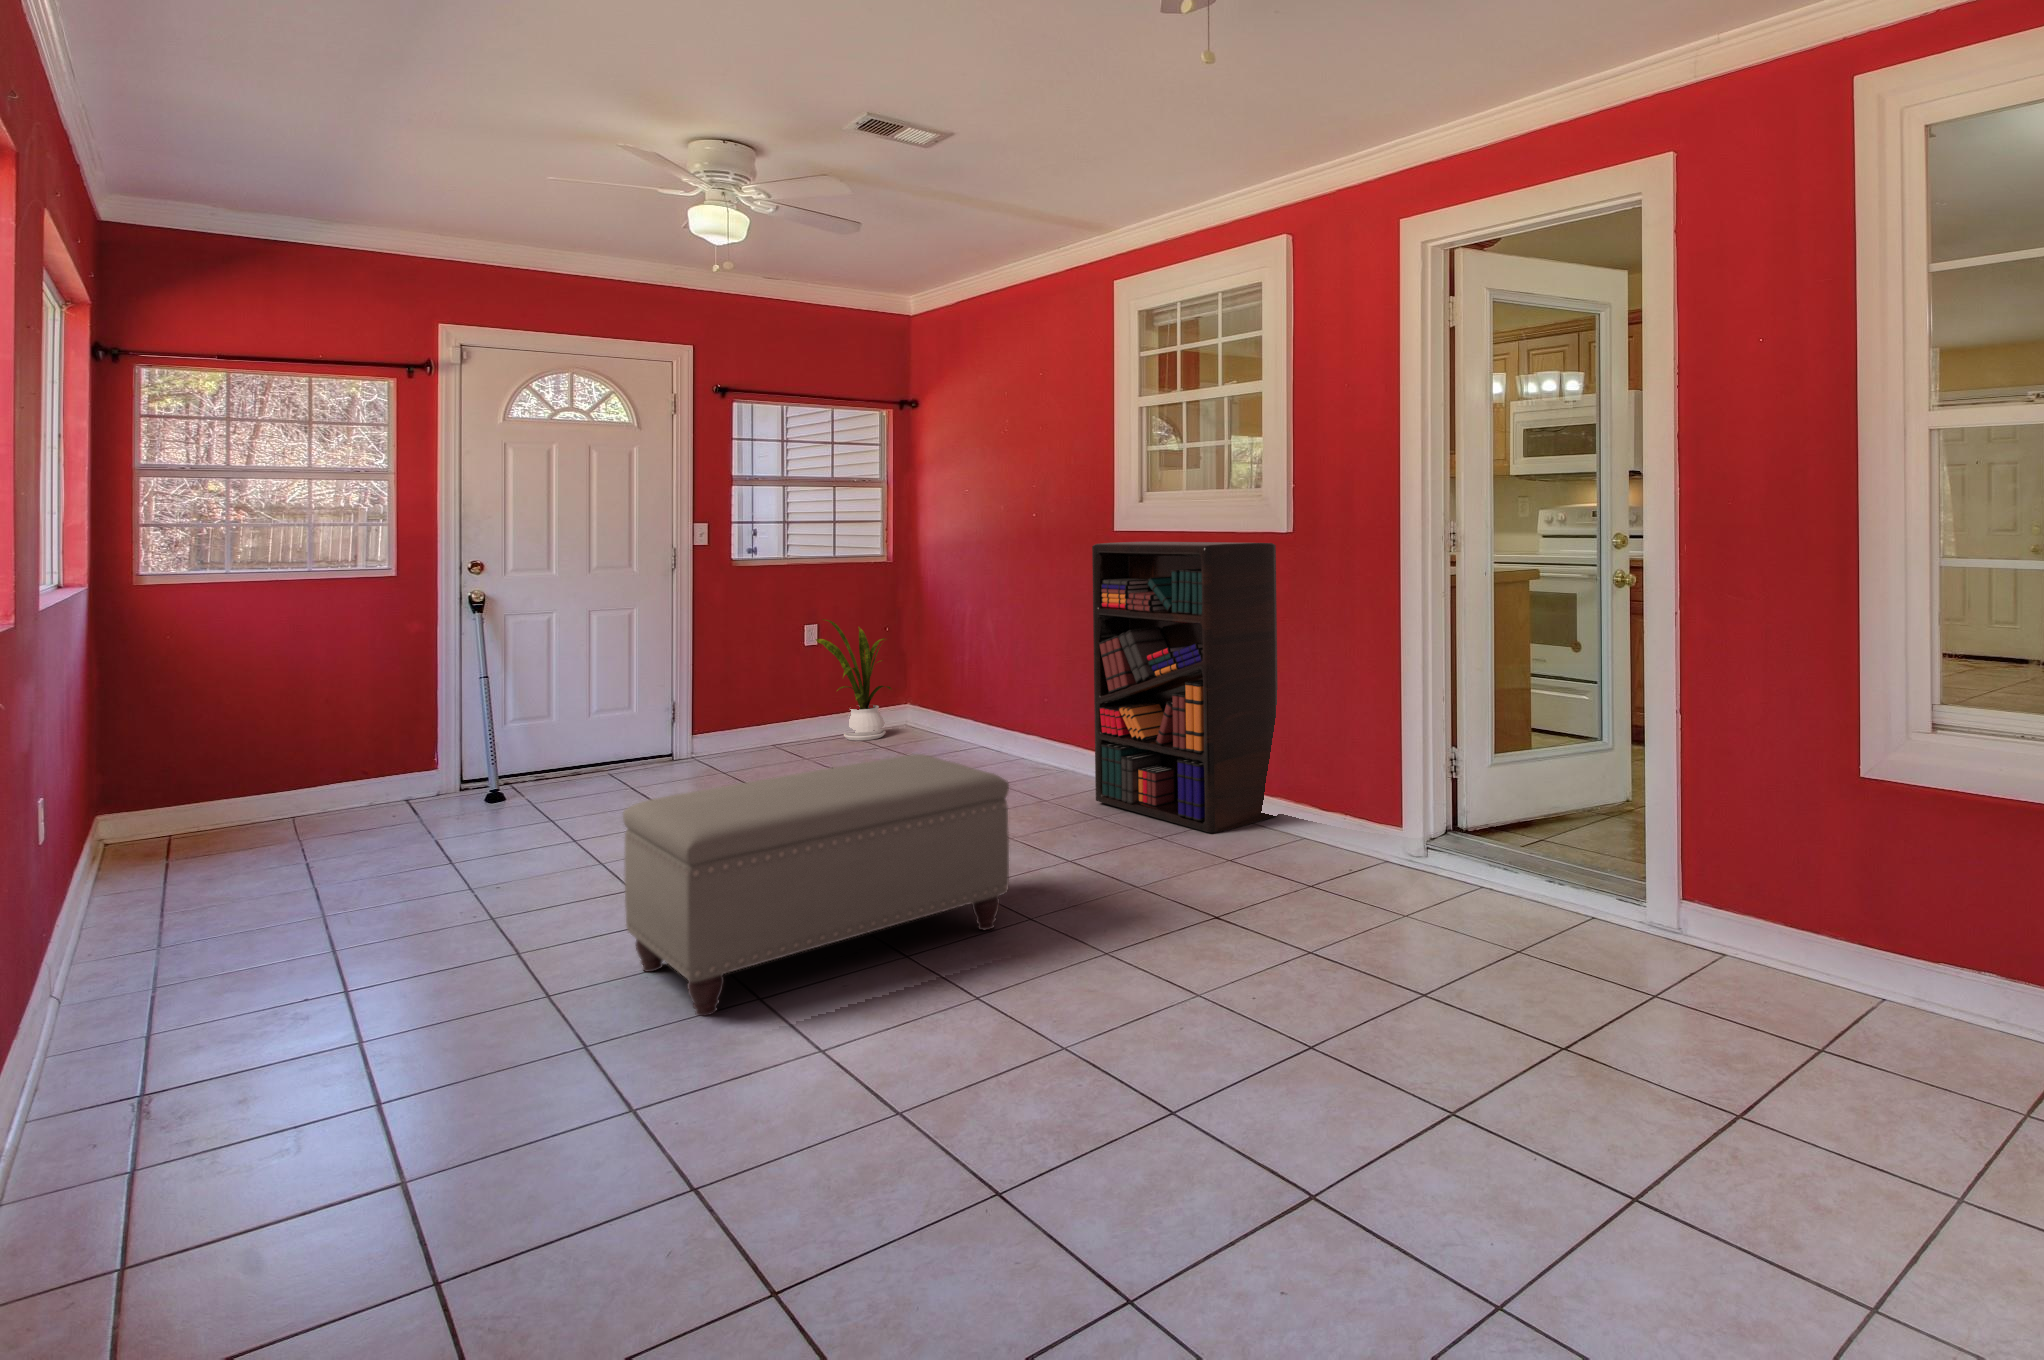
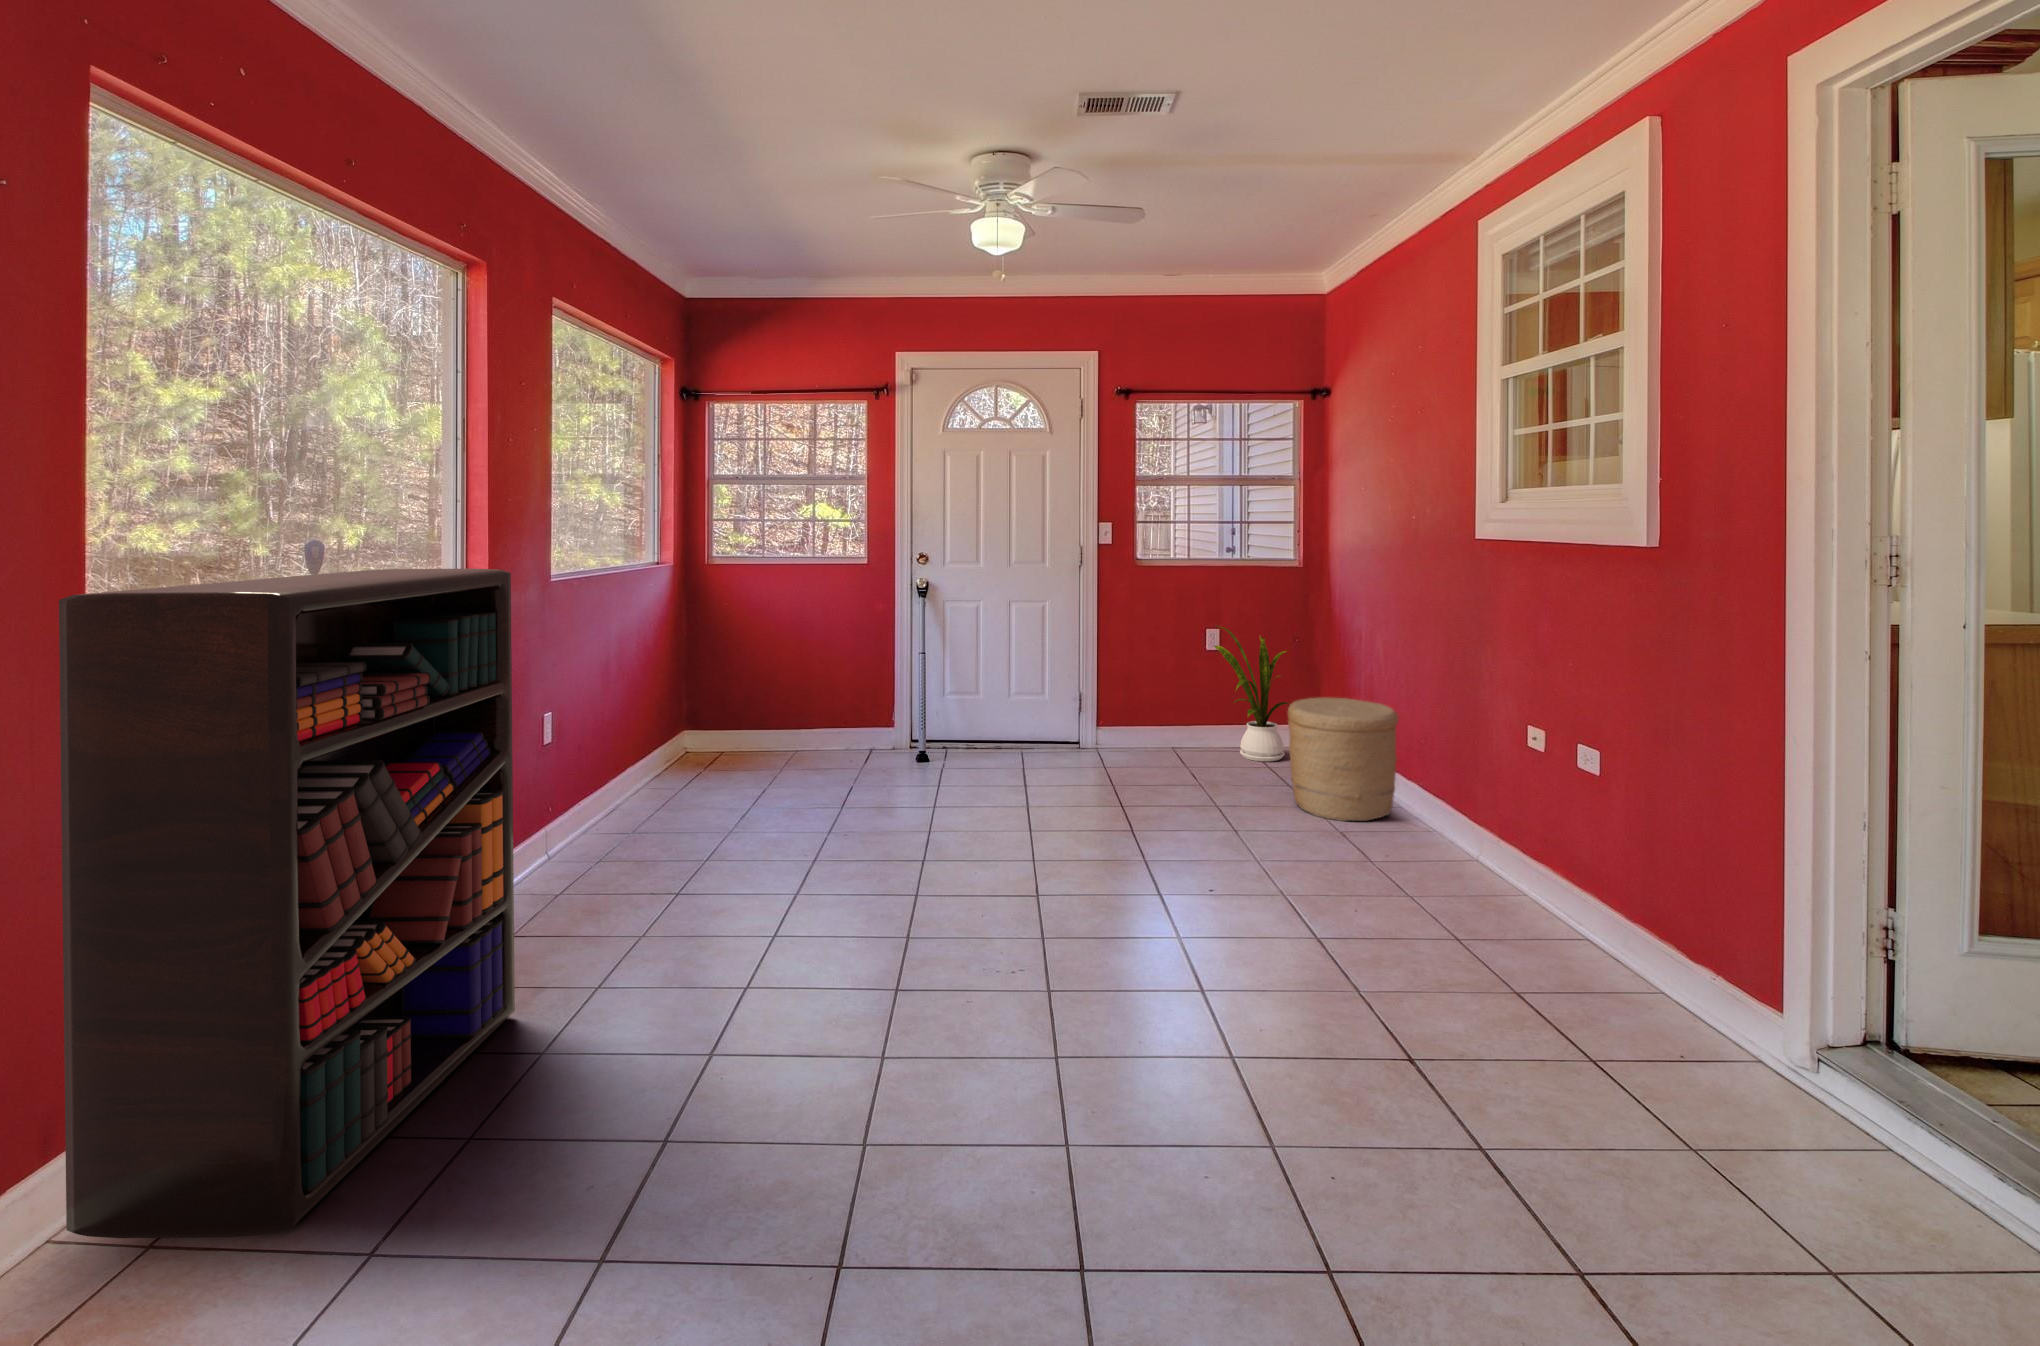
bookshelf: present [1092,542,1278,833] -> present [59,569,515,1238]
woven basket: none [915,667,1005,763] -> present [1288,698,1398,821]
ottoman: present [623,754,1009,1016] -> none [609,873,1130,1238]

